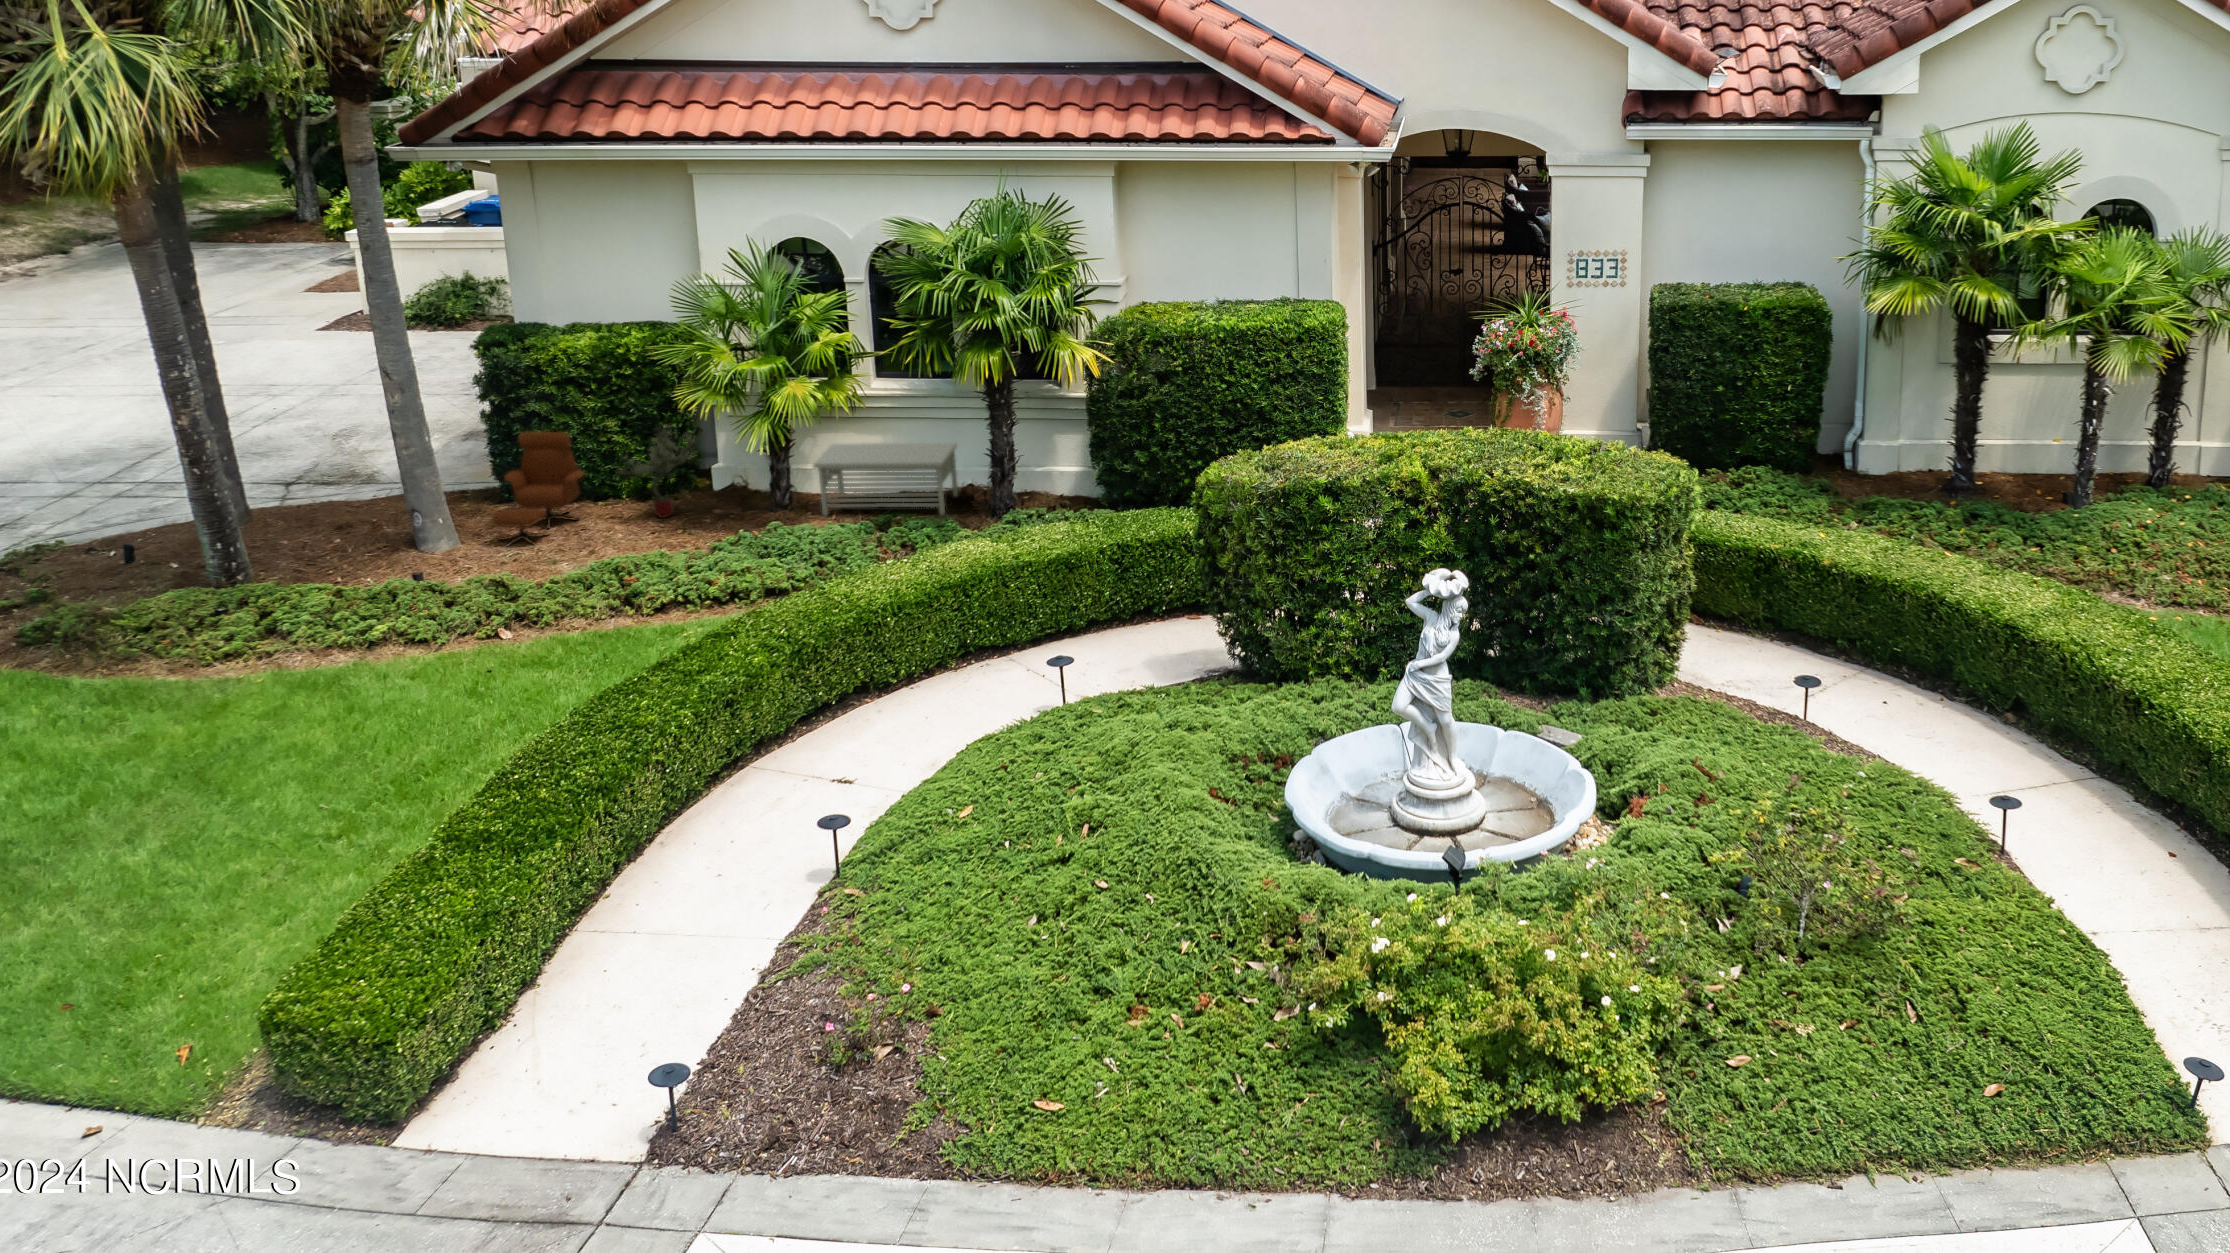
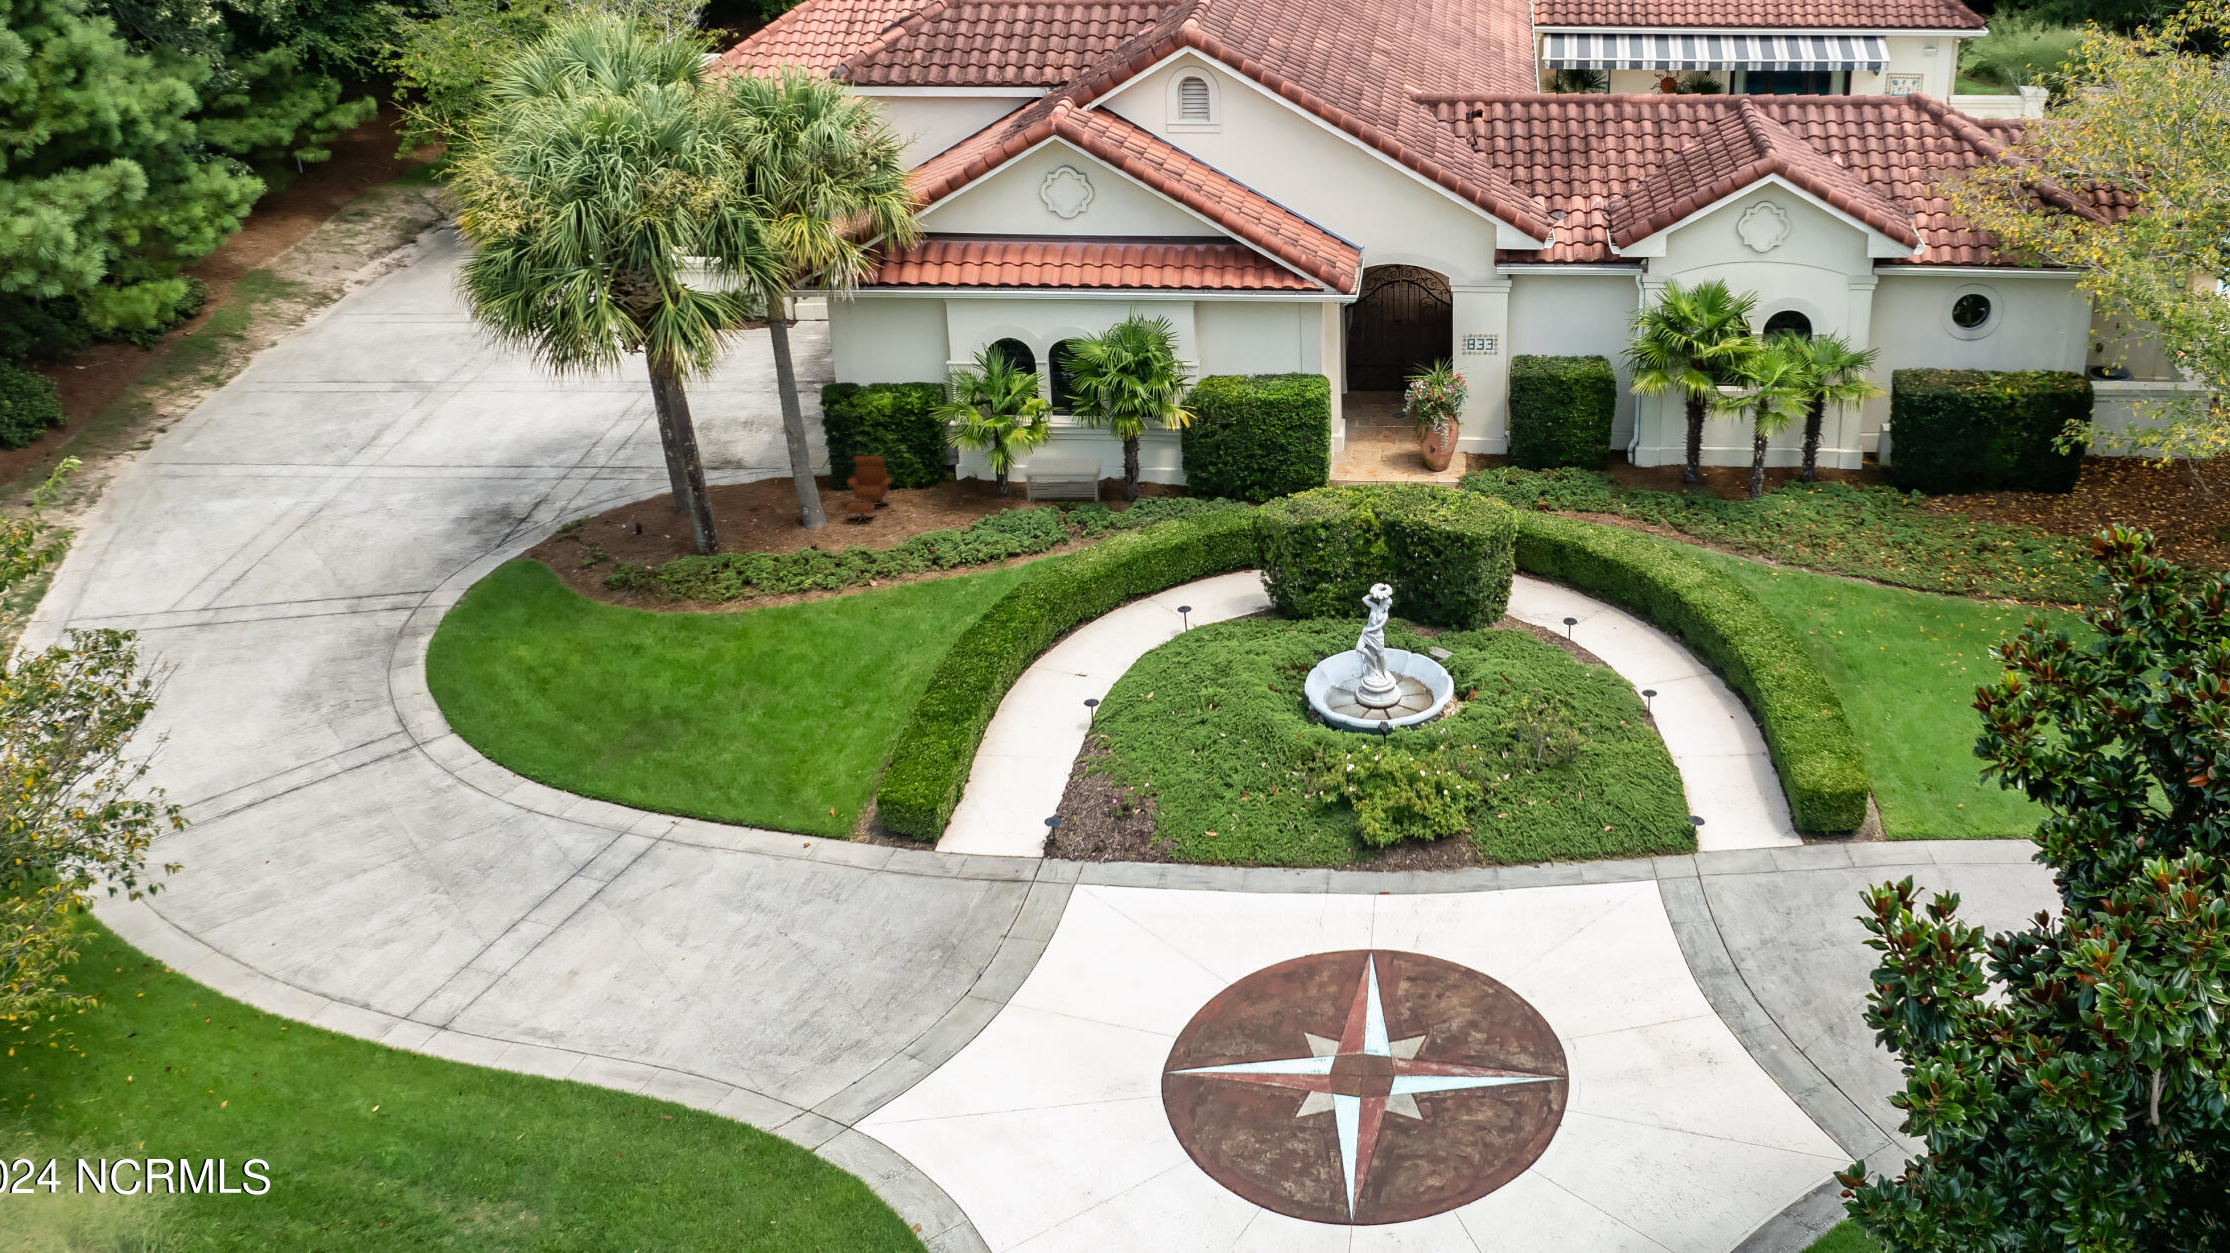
potted tree: present [619,426,695,518] -> none [911,450,956,503]

